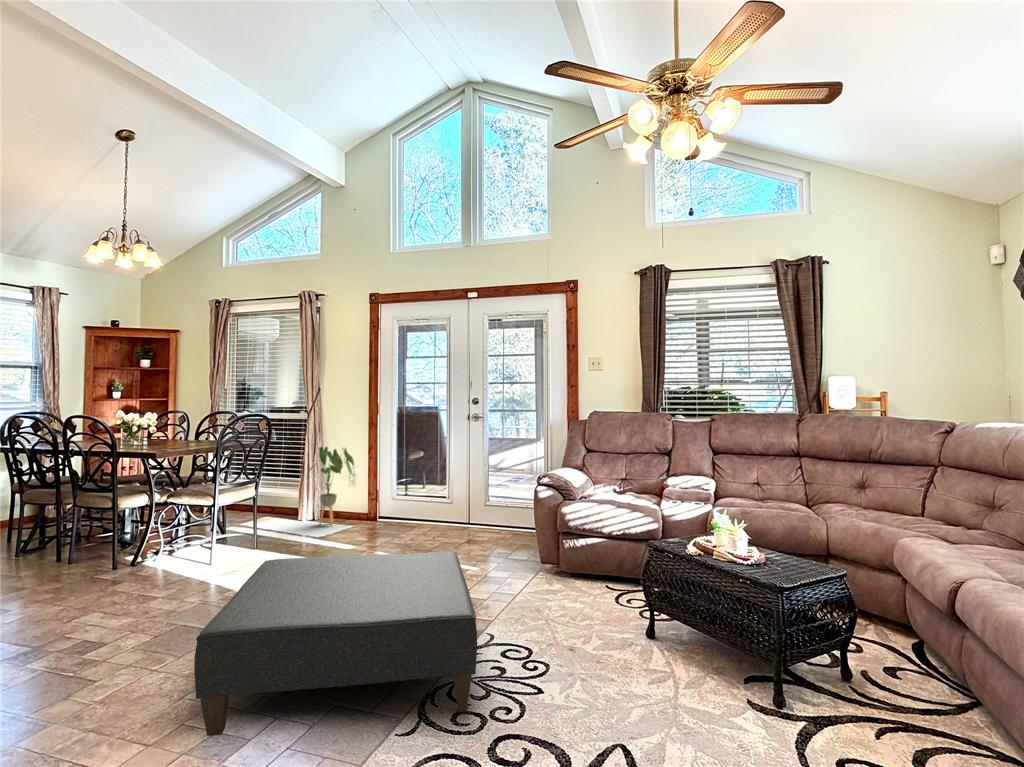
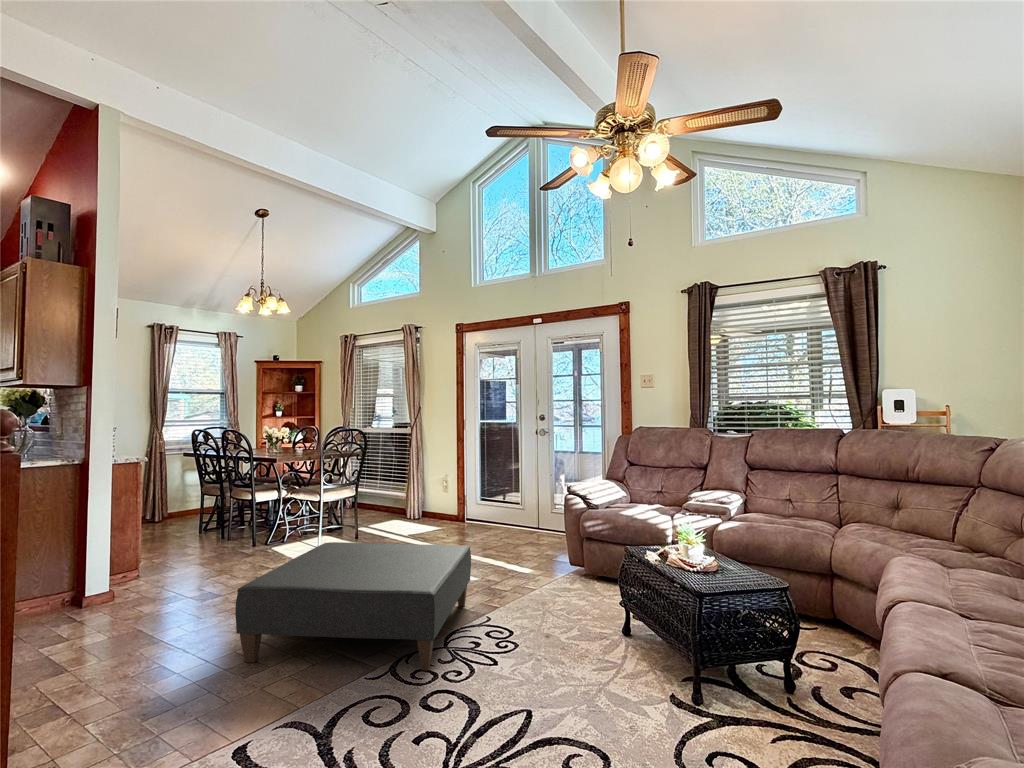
house plant: present [308,447,354,525] -> none [403,456,445,523]

